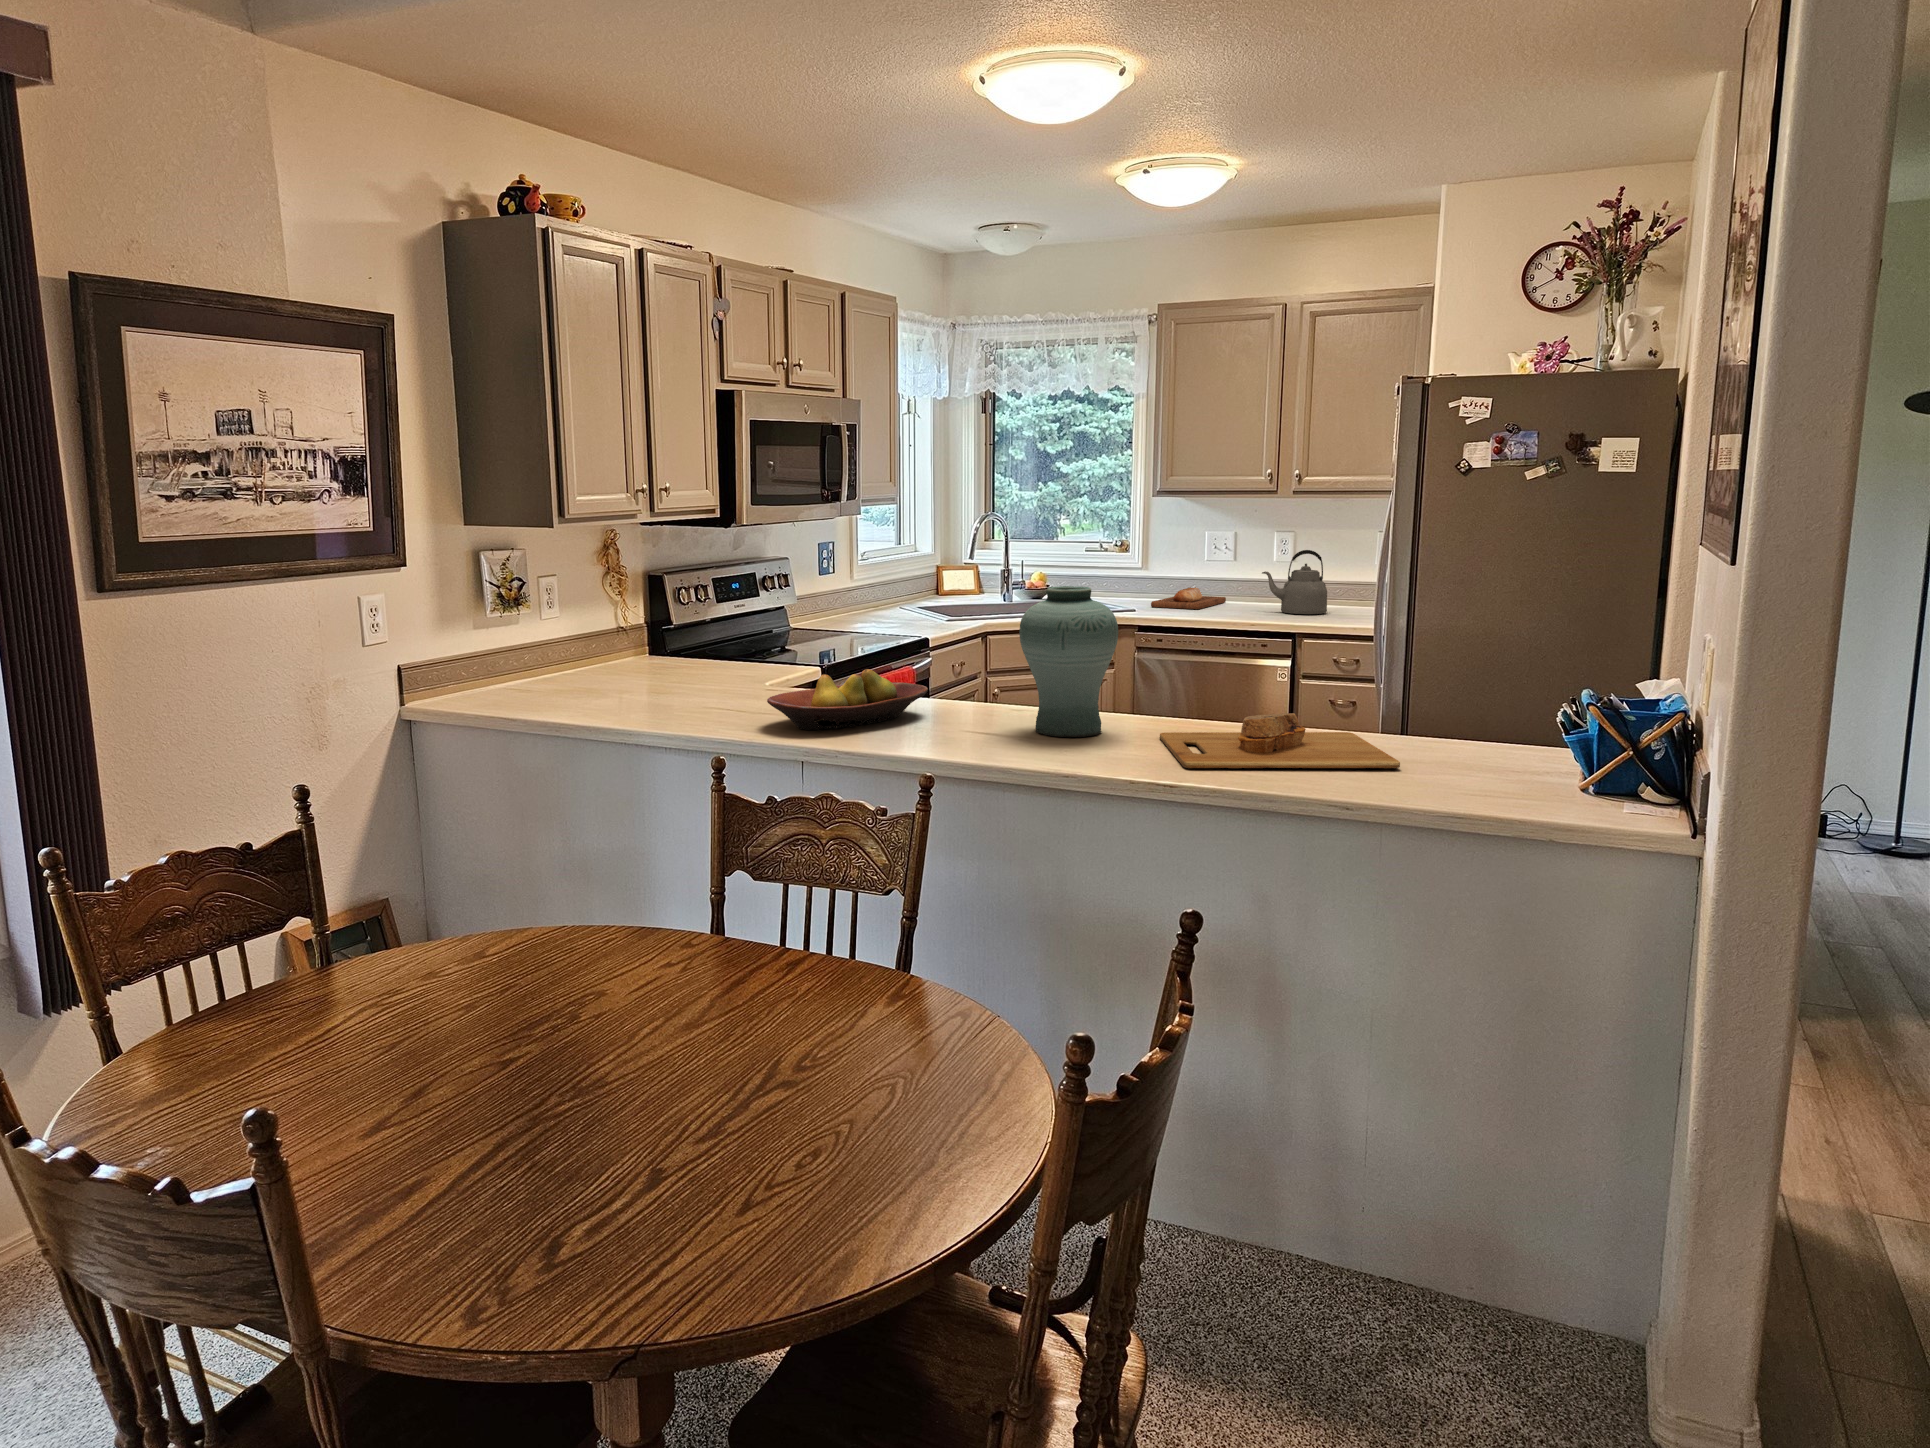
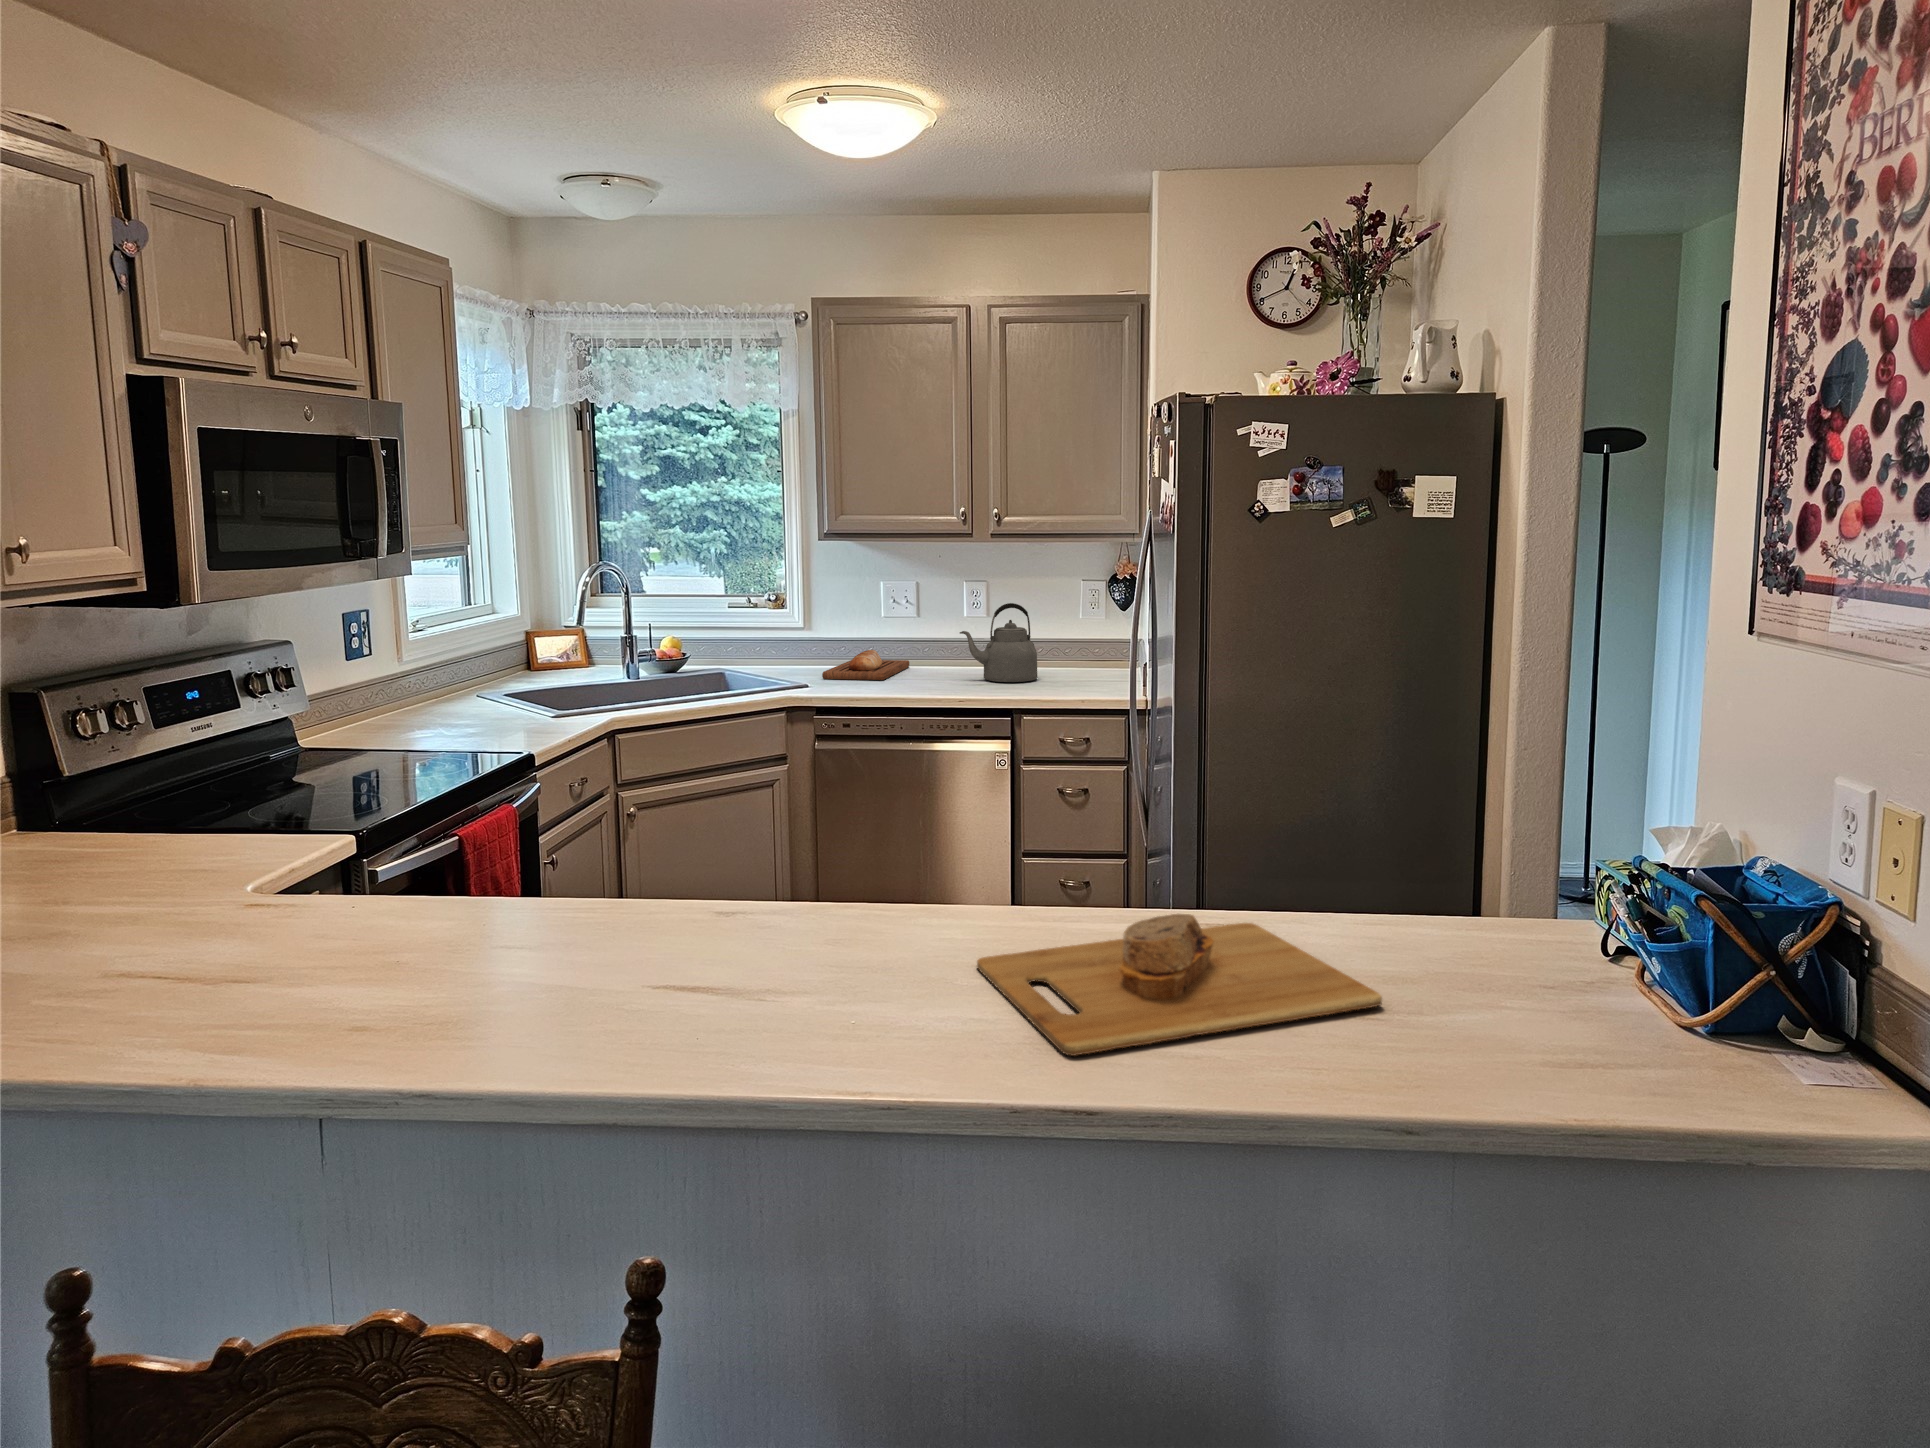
vase: present [1019,586,1118,737] -> none [728,721,899,987]
fruit bowl: present [767,669,928,730] -> none [226,884,557,1029]

